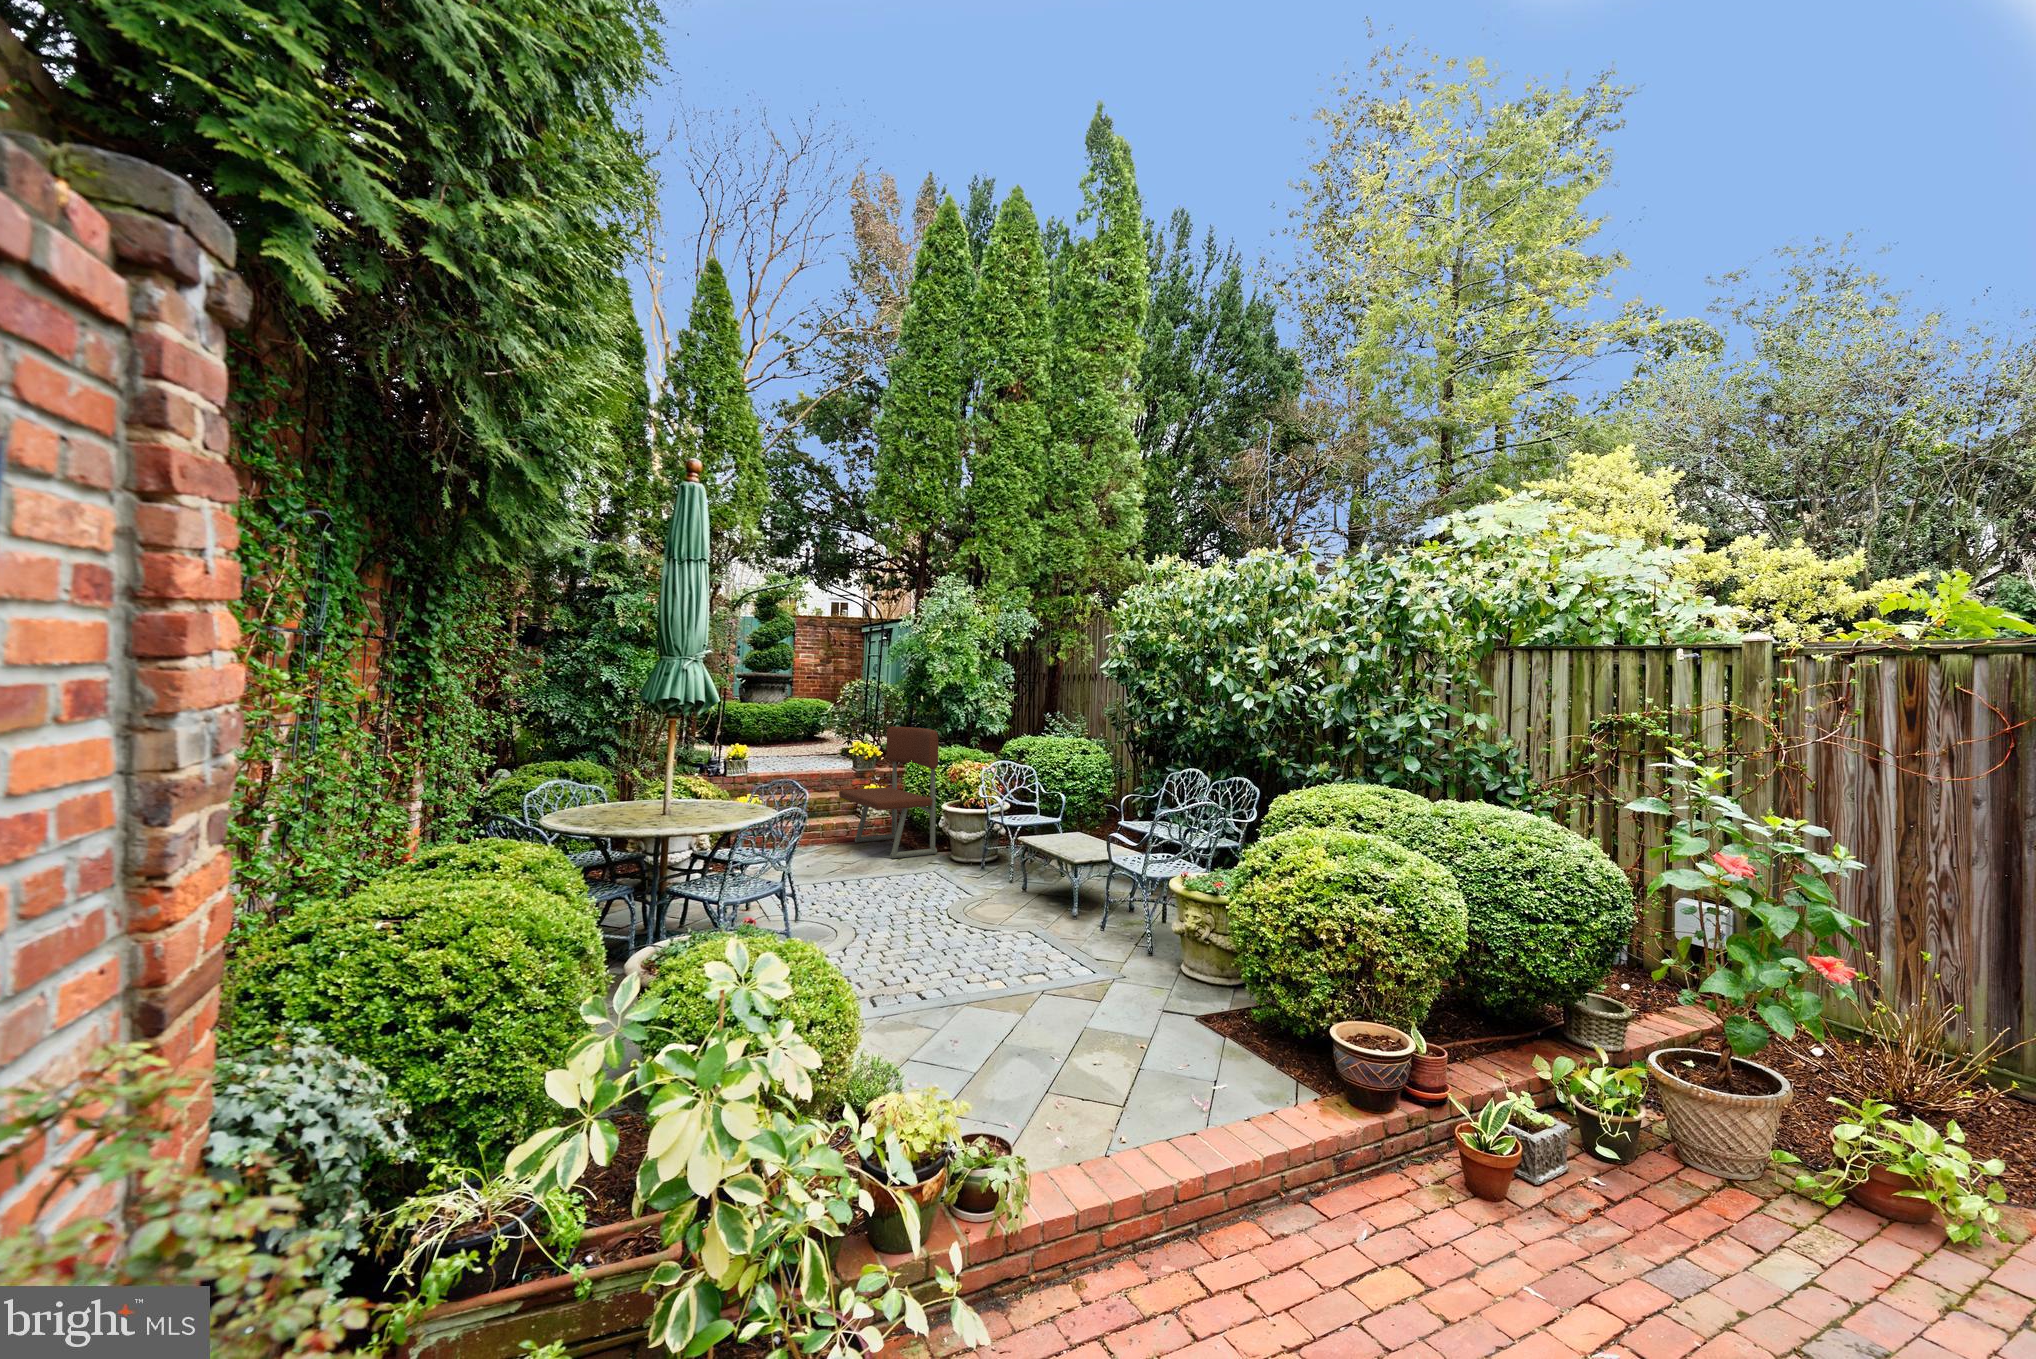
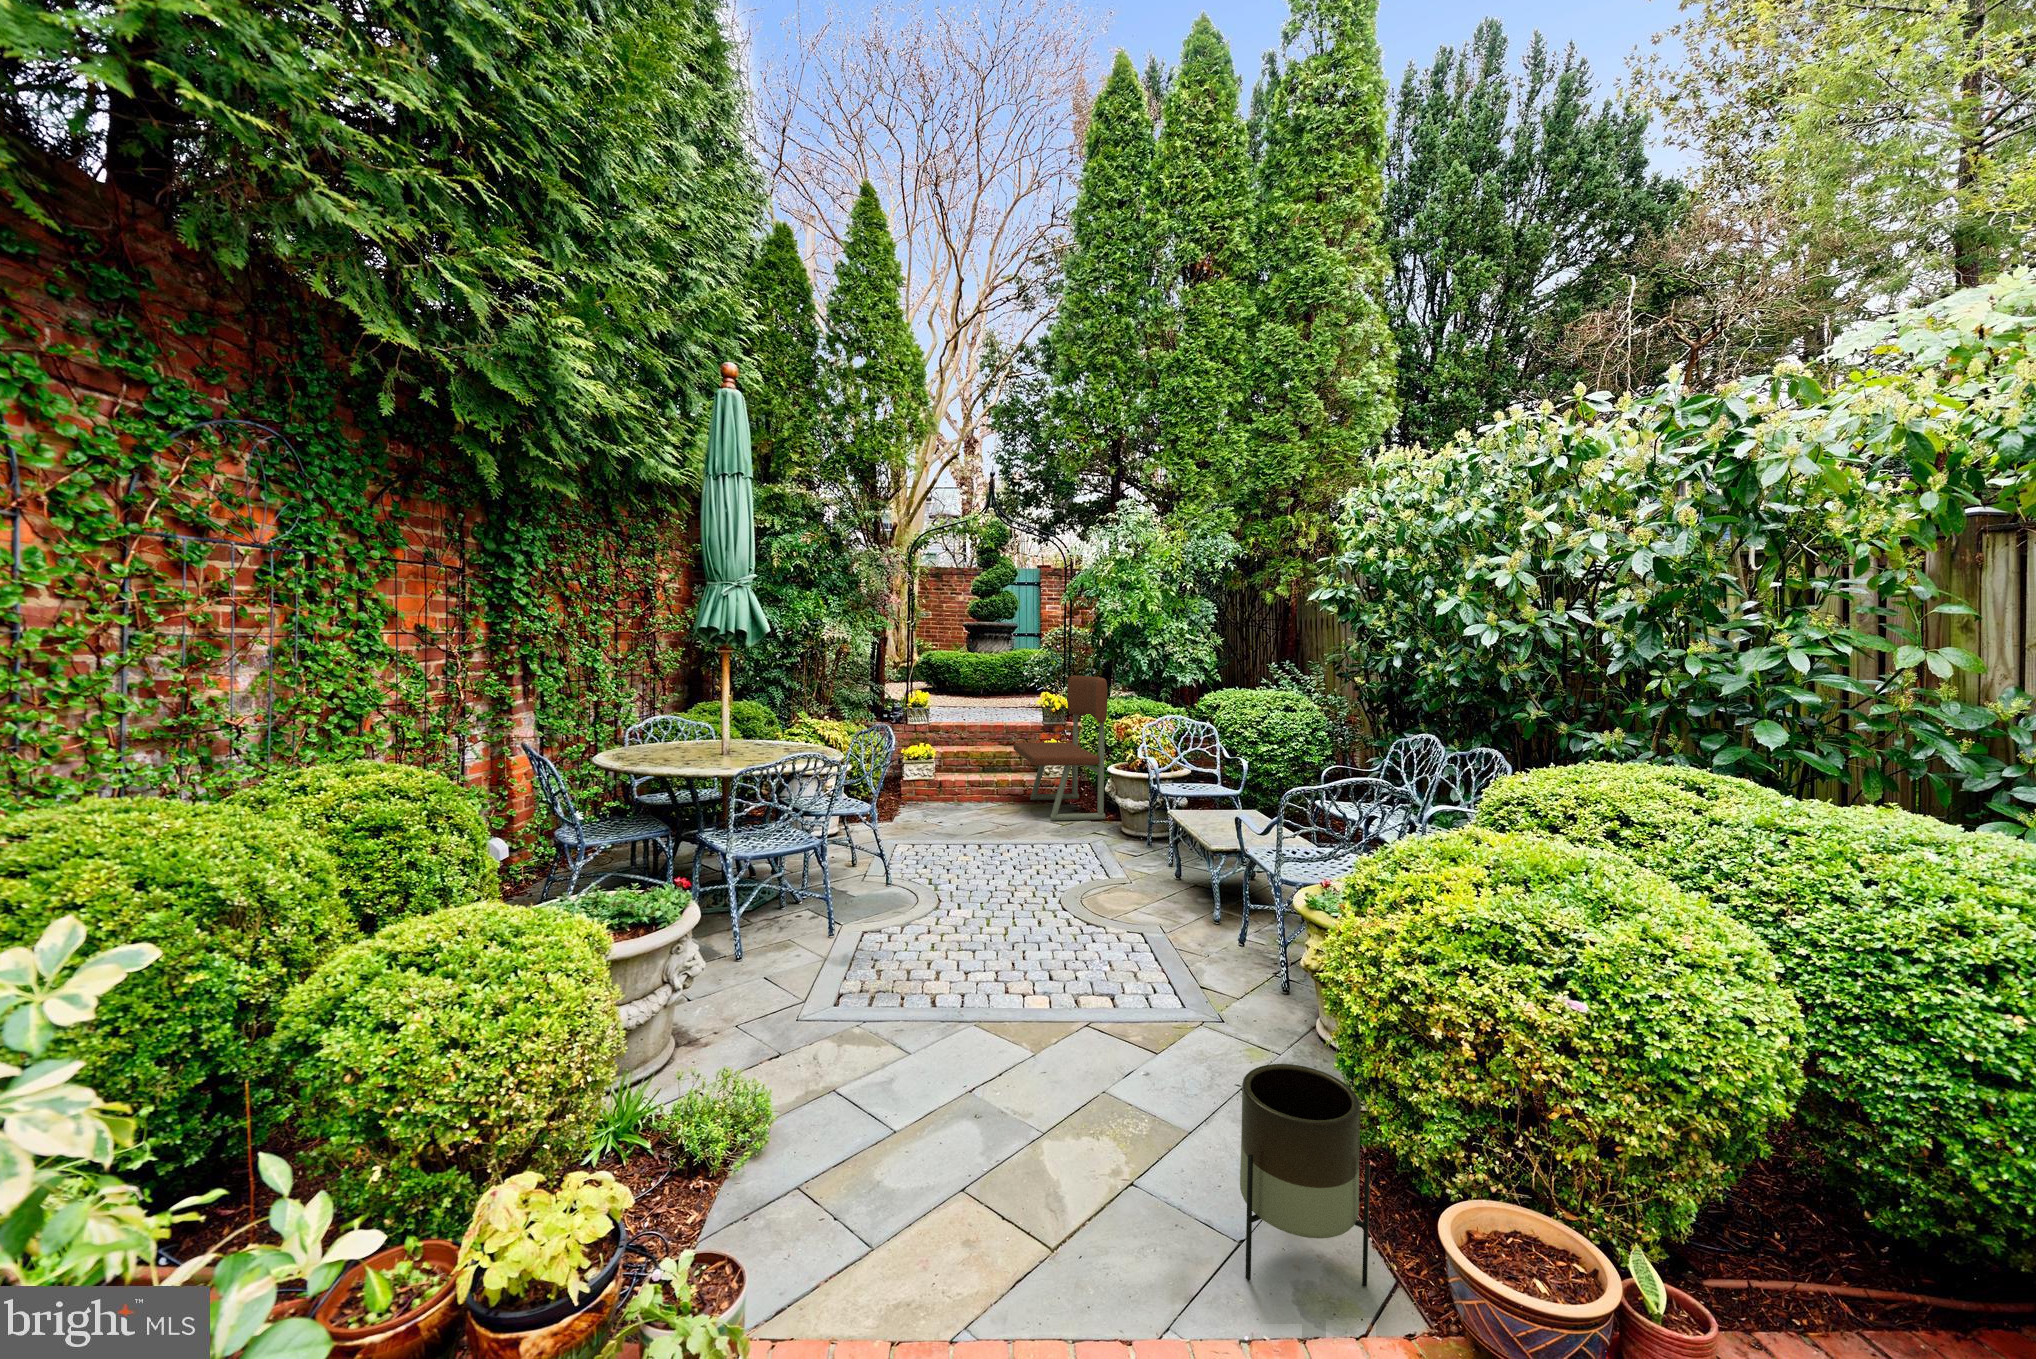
planter: none [1222,974,1295,1097] -> present [1240,1064,1370,1287]

